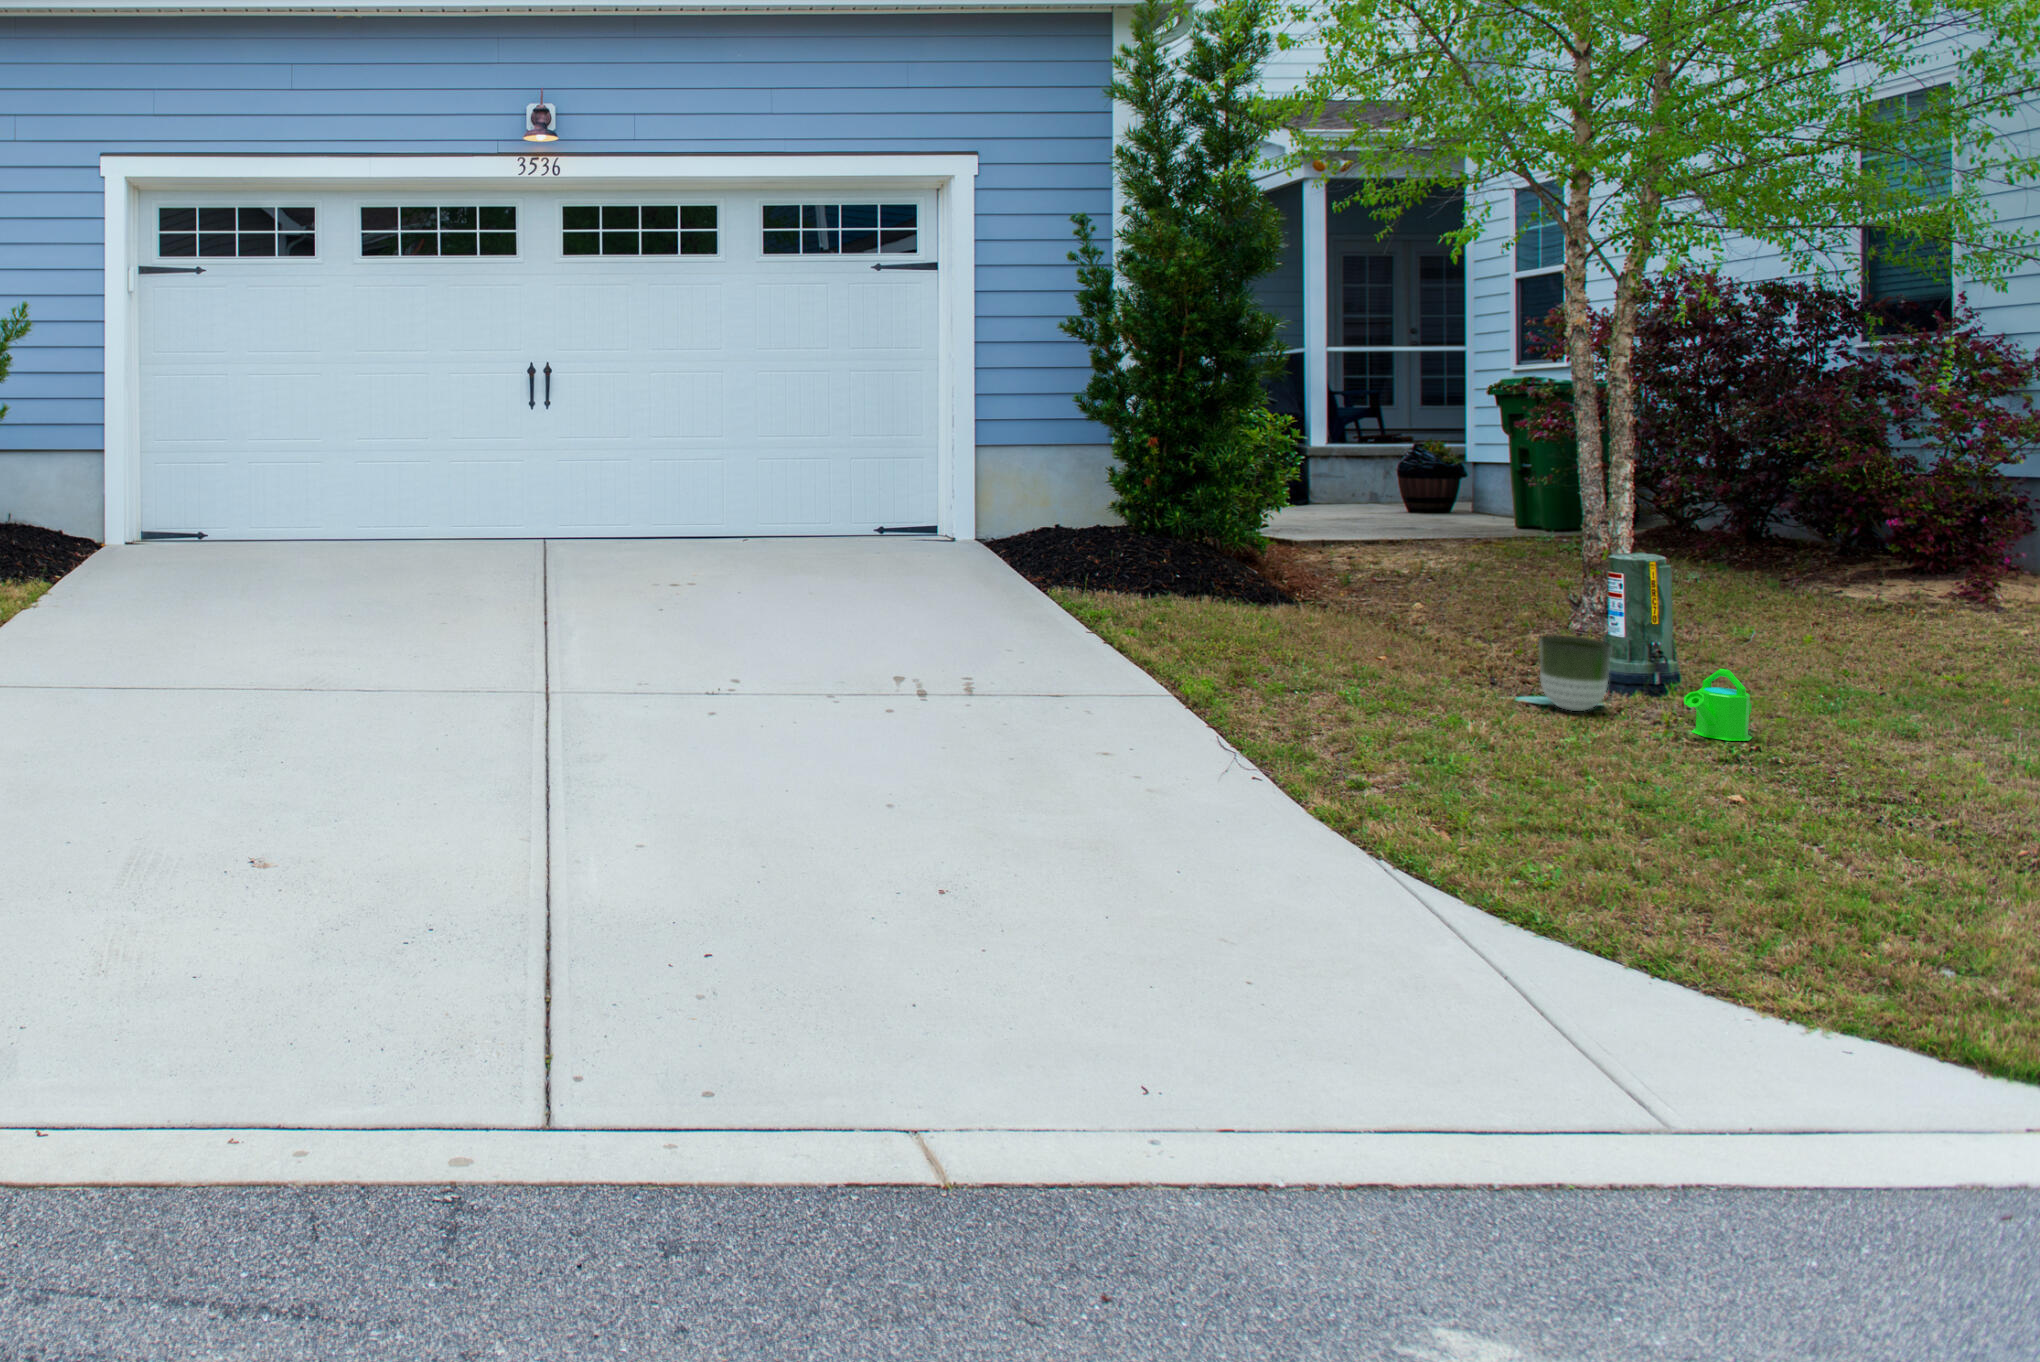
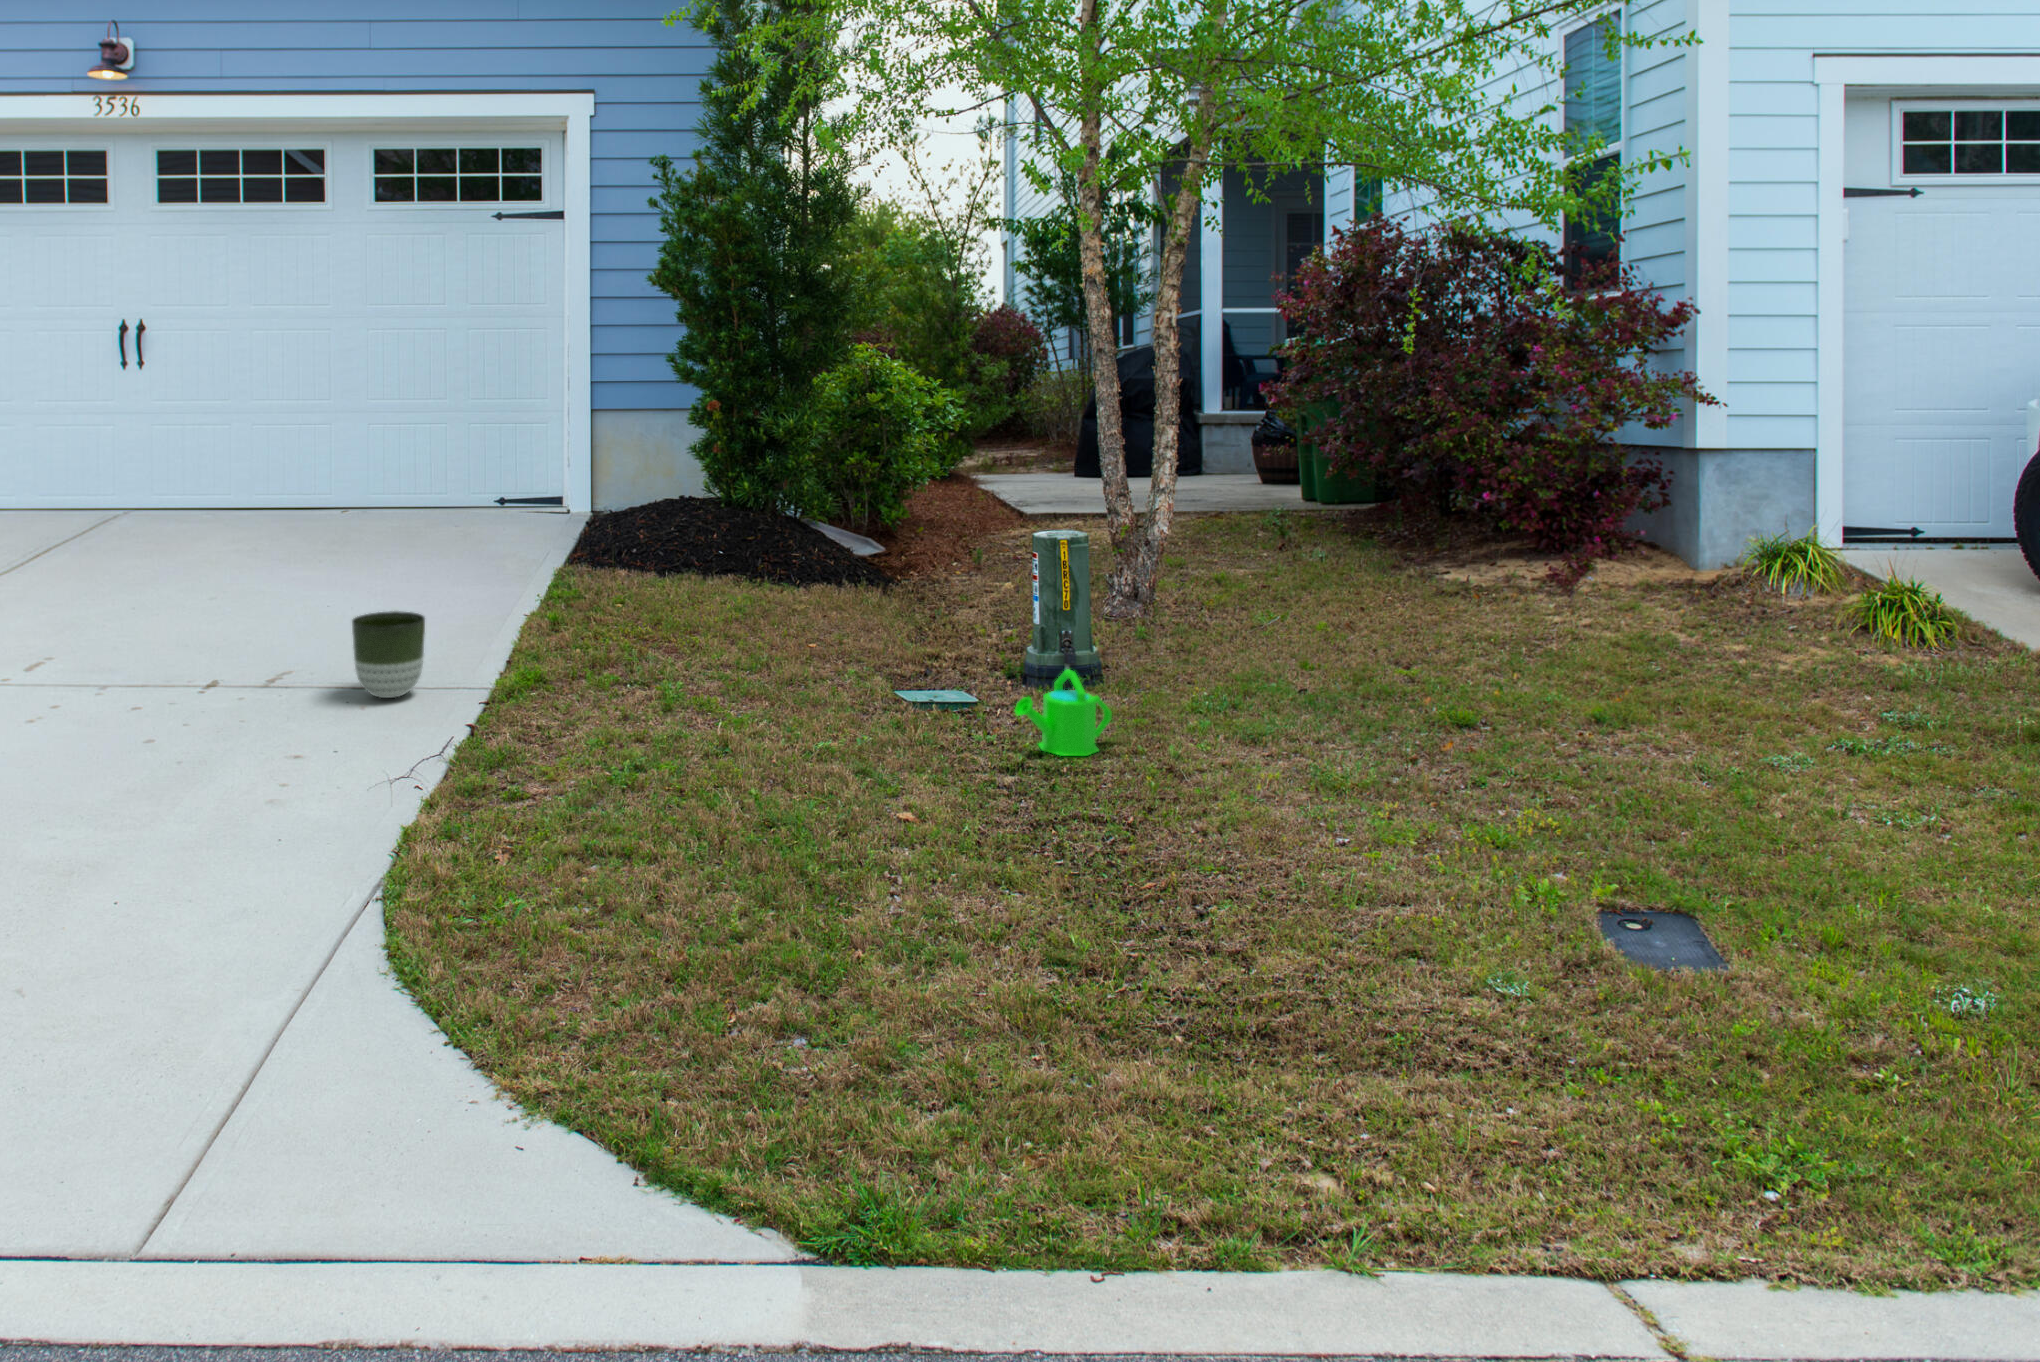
planter: present [1539,636,1612,711] -> present [352,611,425,698]

